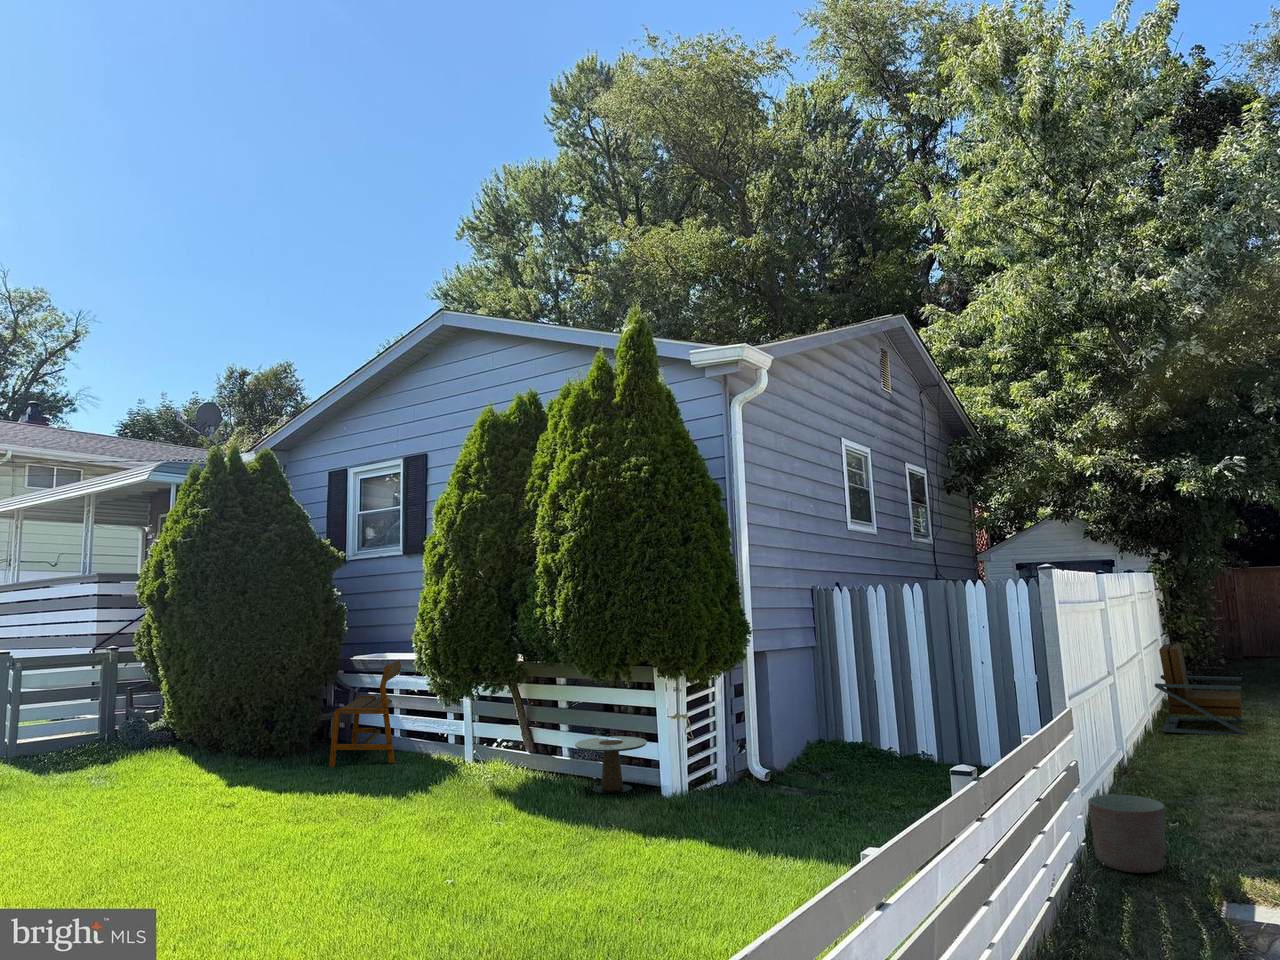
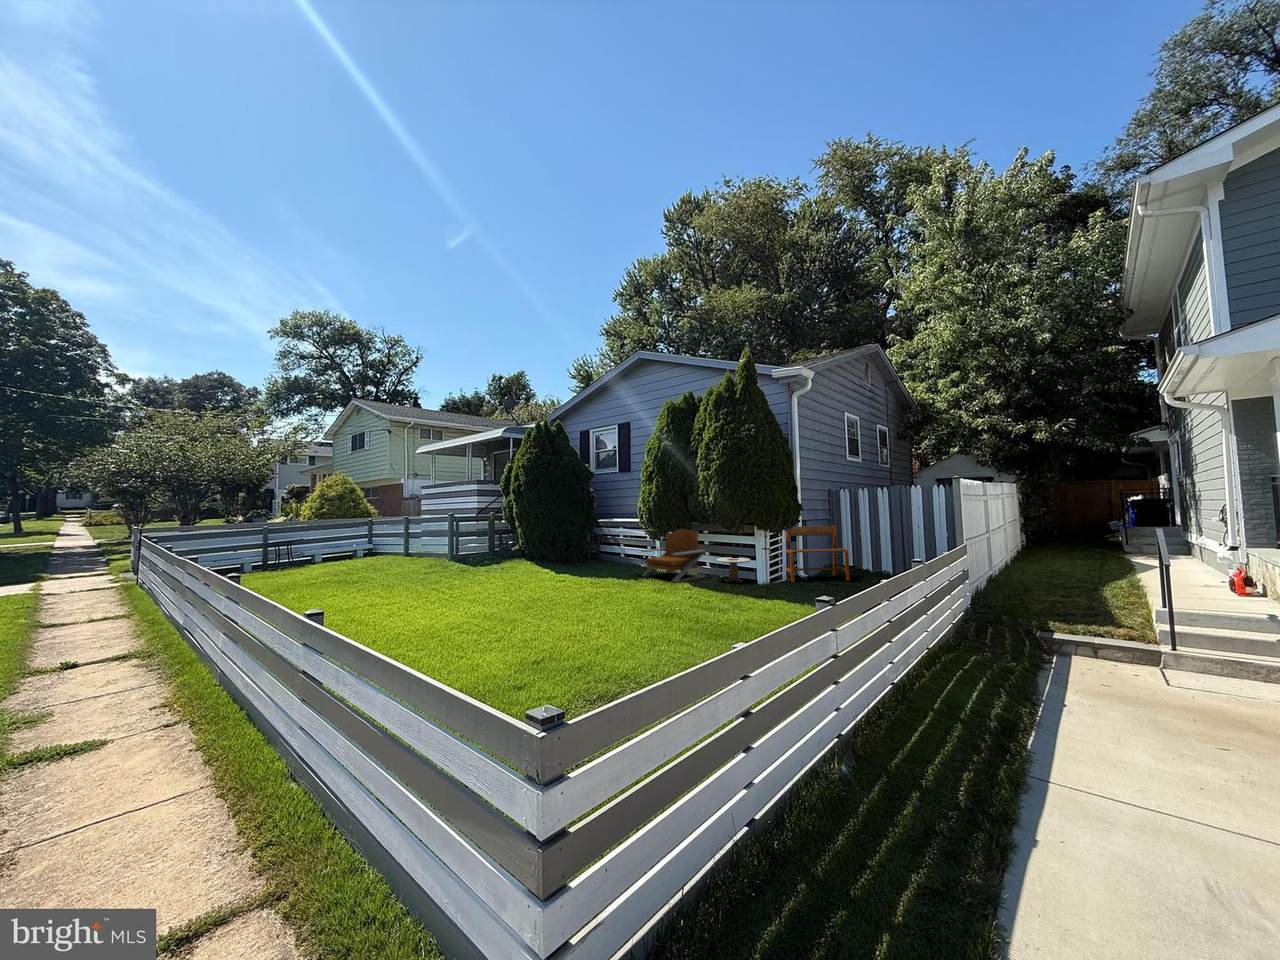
lounge chair: present [1155,643,1246,735] -> present [642,530,706,582]
bench: present [329,660,401,767] -> present [786,525,850,582]
planter: present [1089,795,1166,873] -> none [971,585,1010,619]

